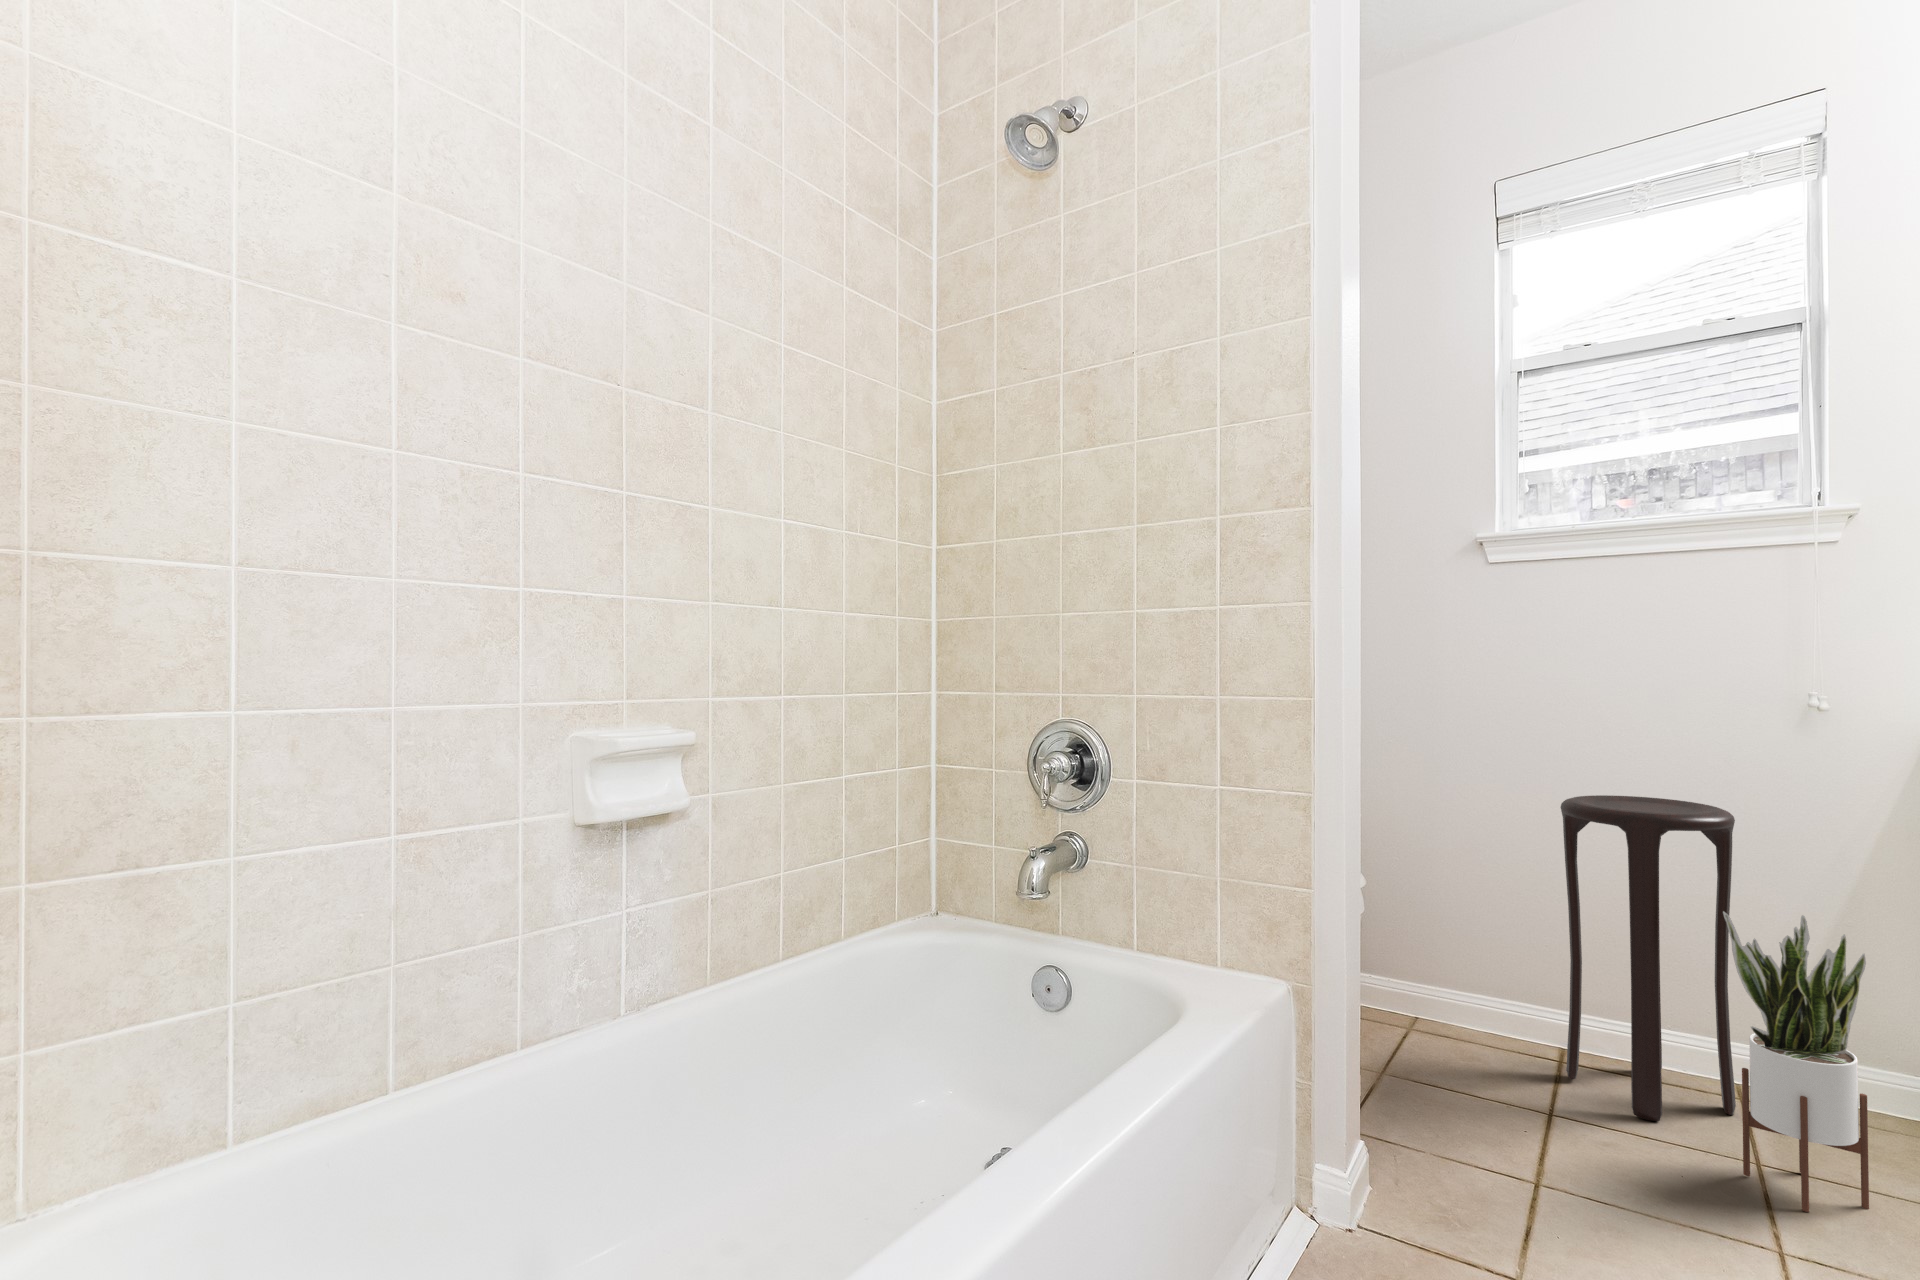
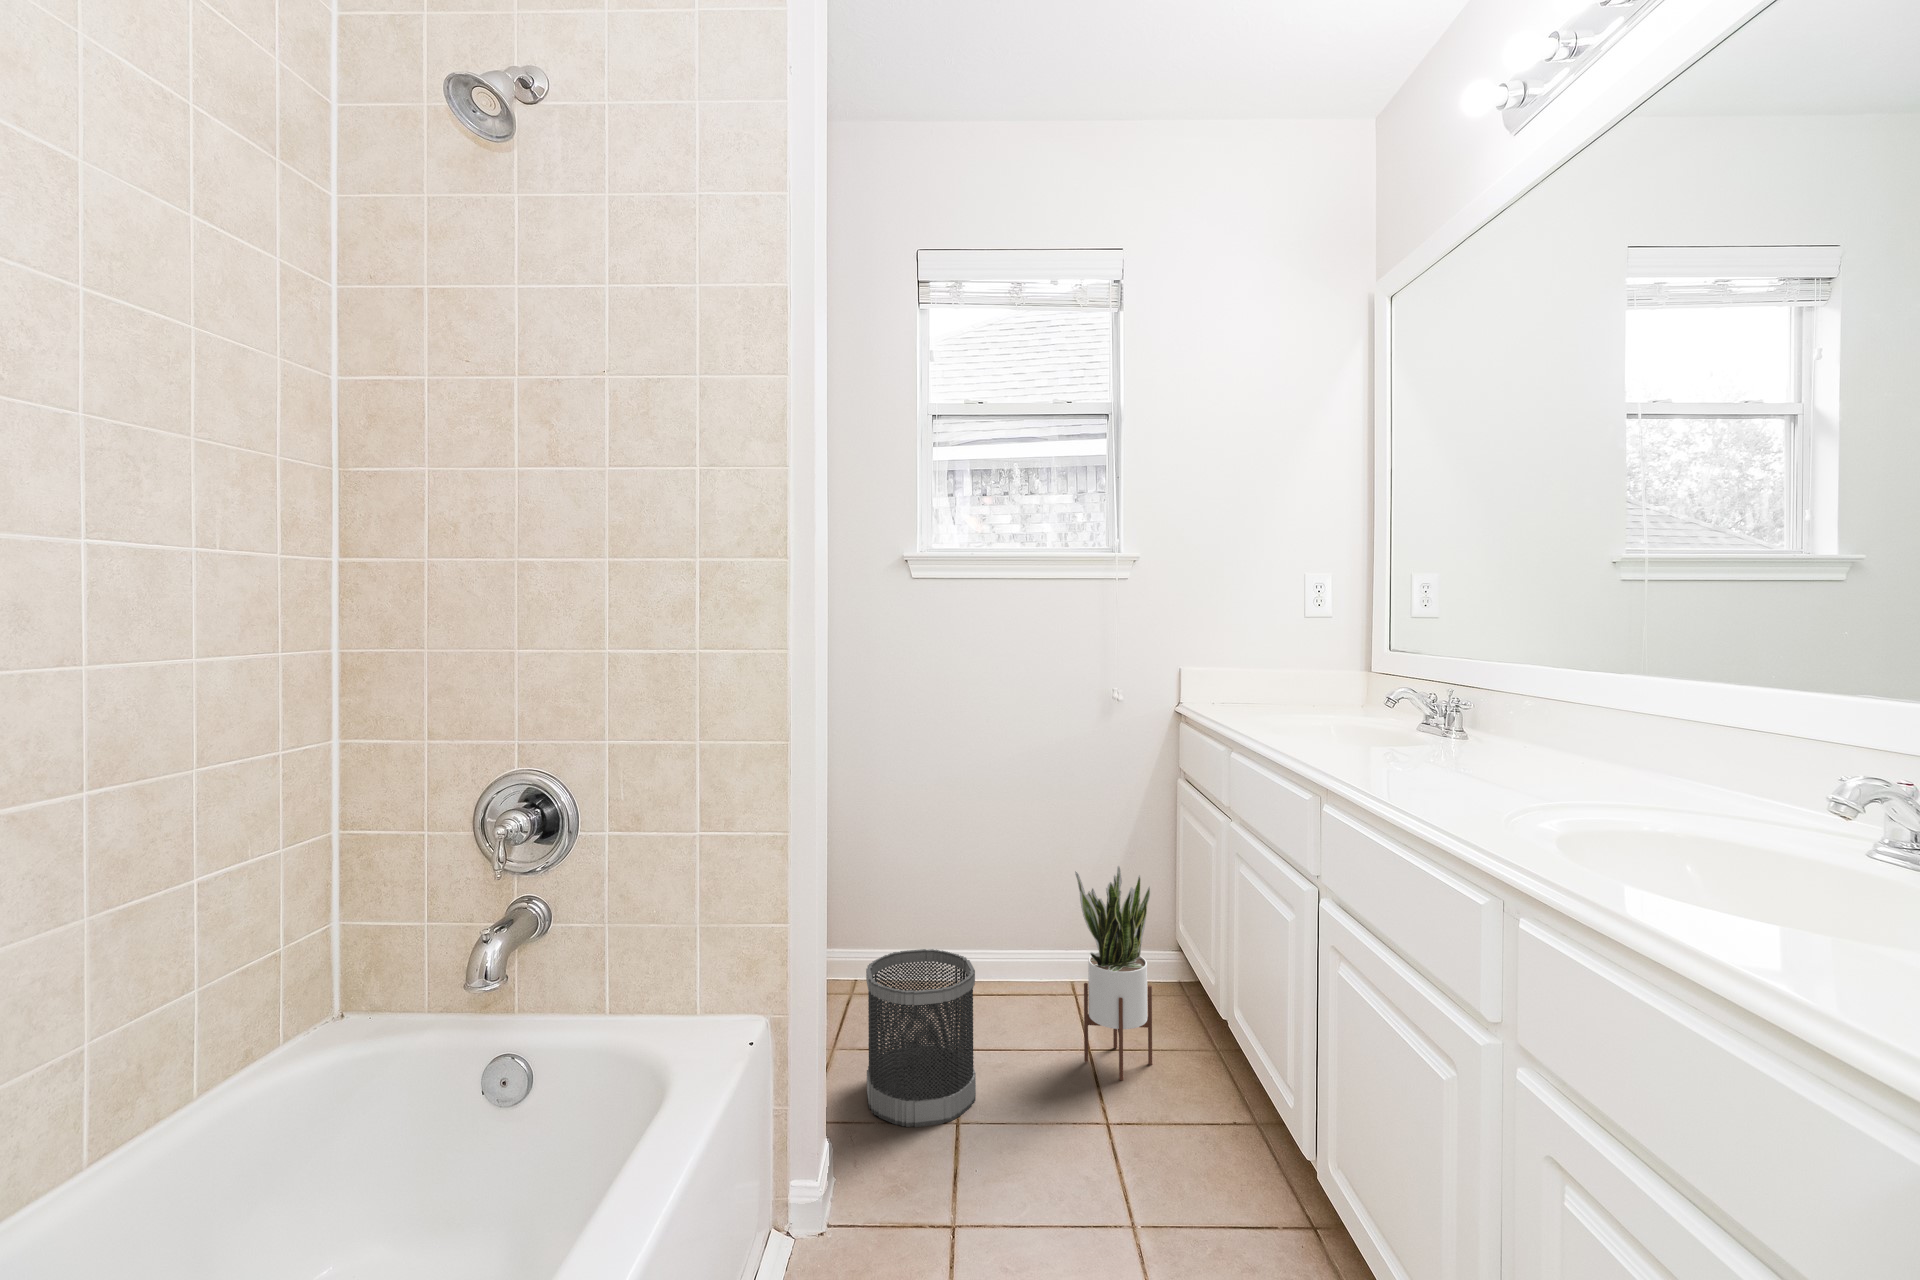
stool: present [1560,795,1736,1121] -> none [966,782,1074,1032]
wastebasket: none [1414,973,1563,1182] -> present [866,949,976,1127]

